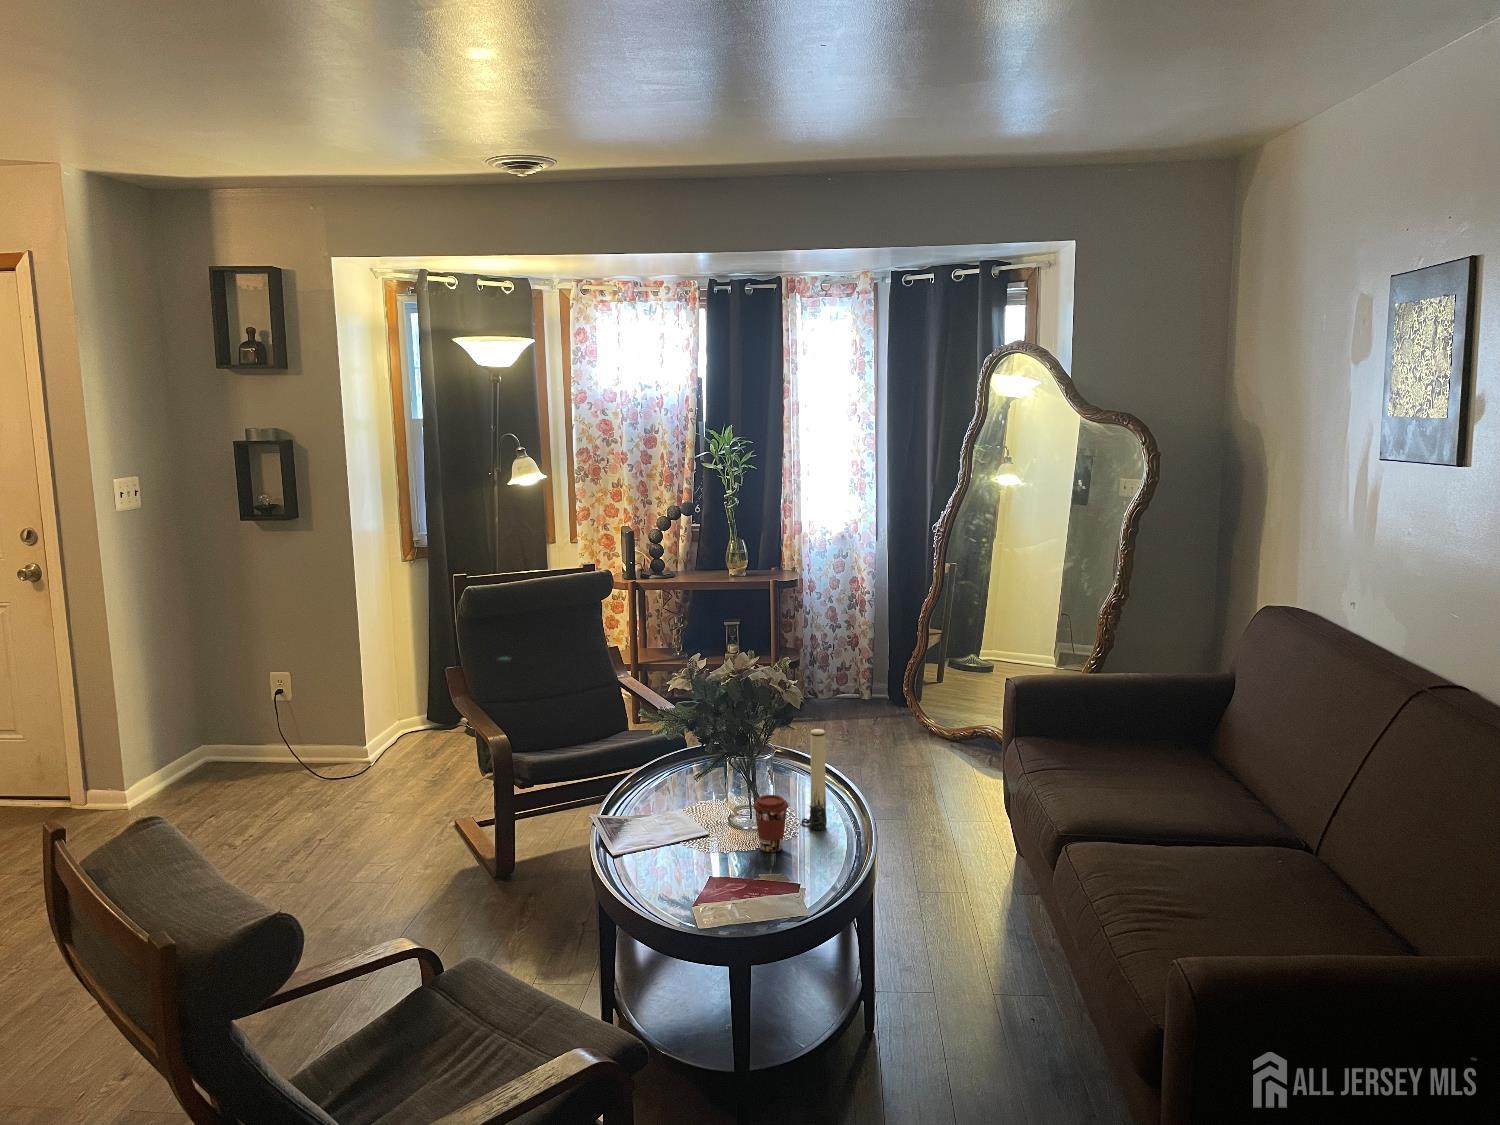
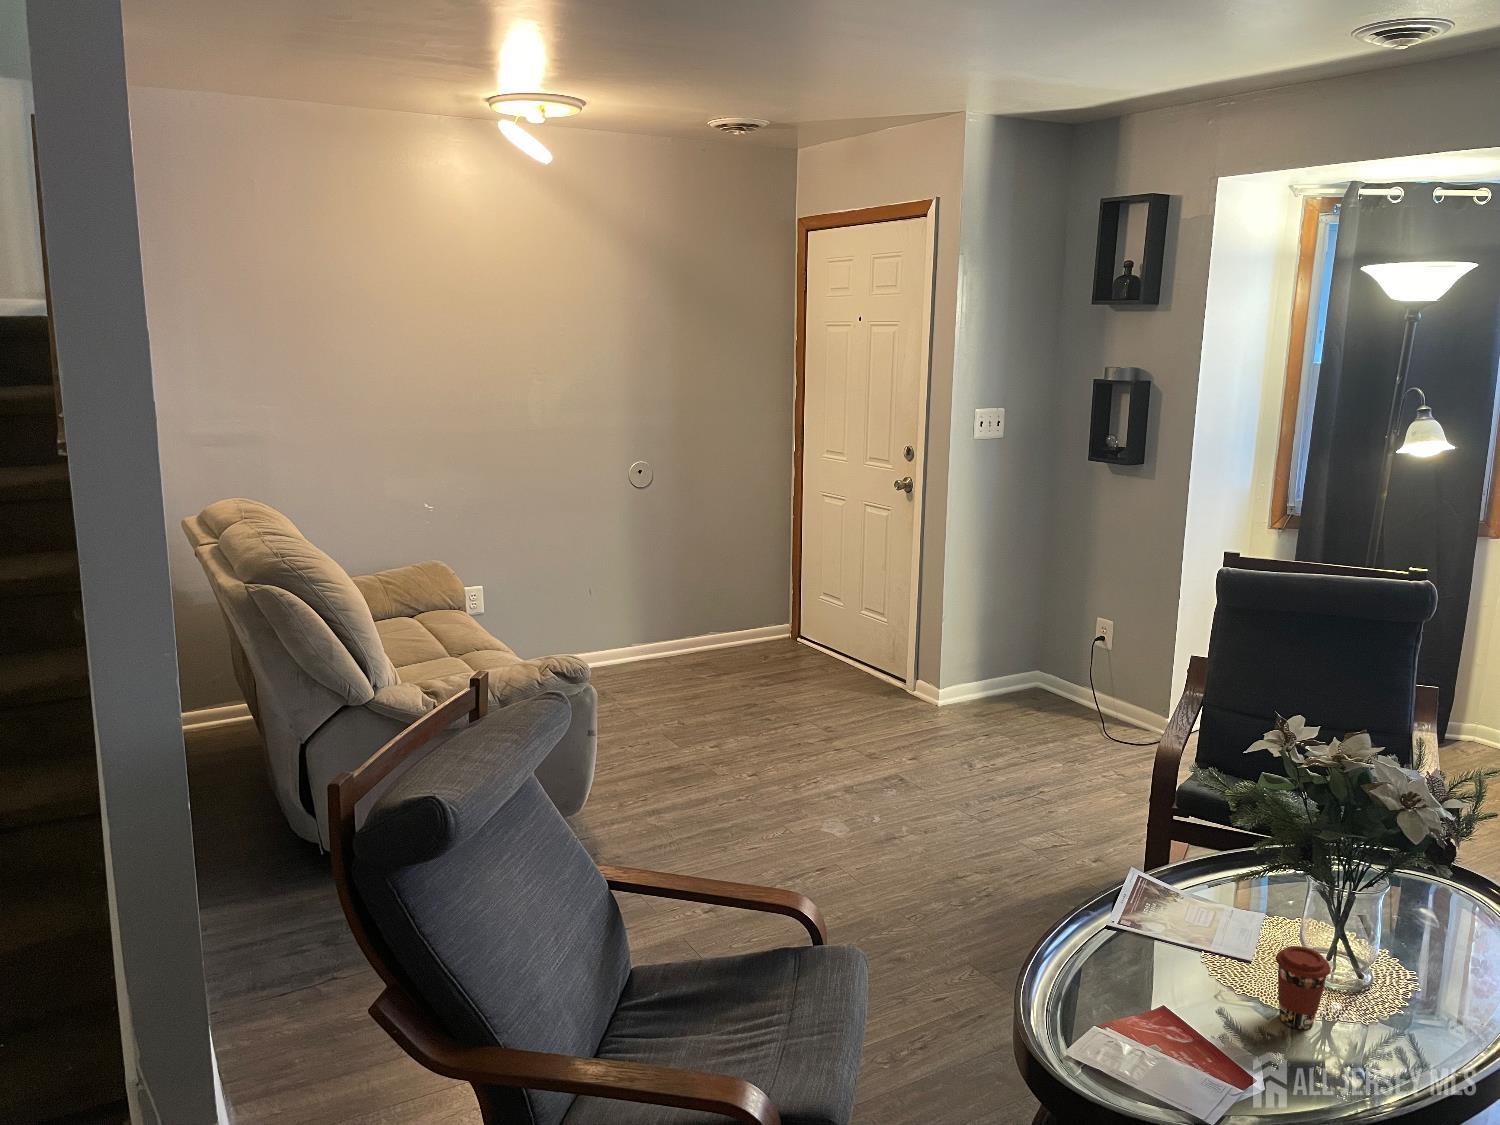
candle: present [801,729,827,830] -> none [1388,893,1438,1041]

